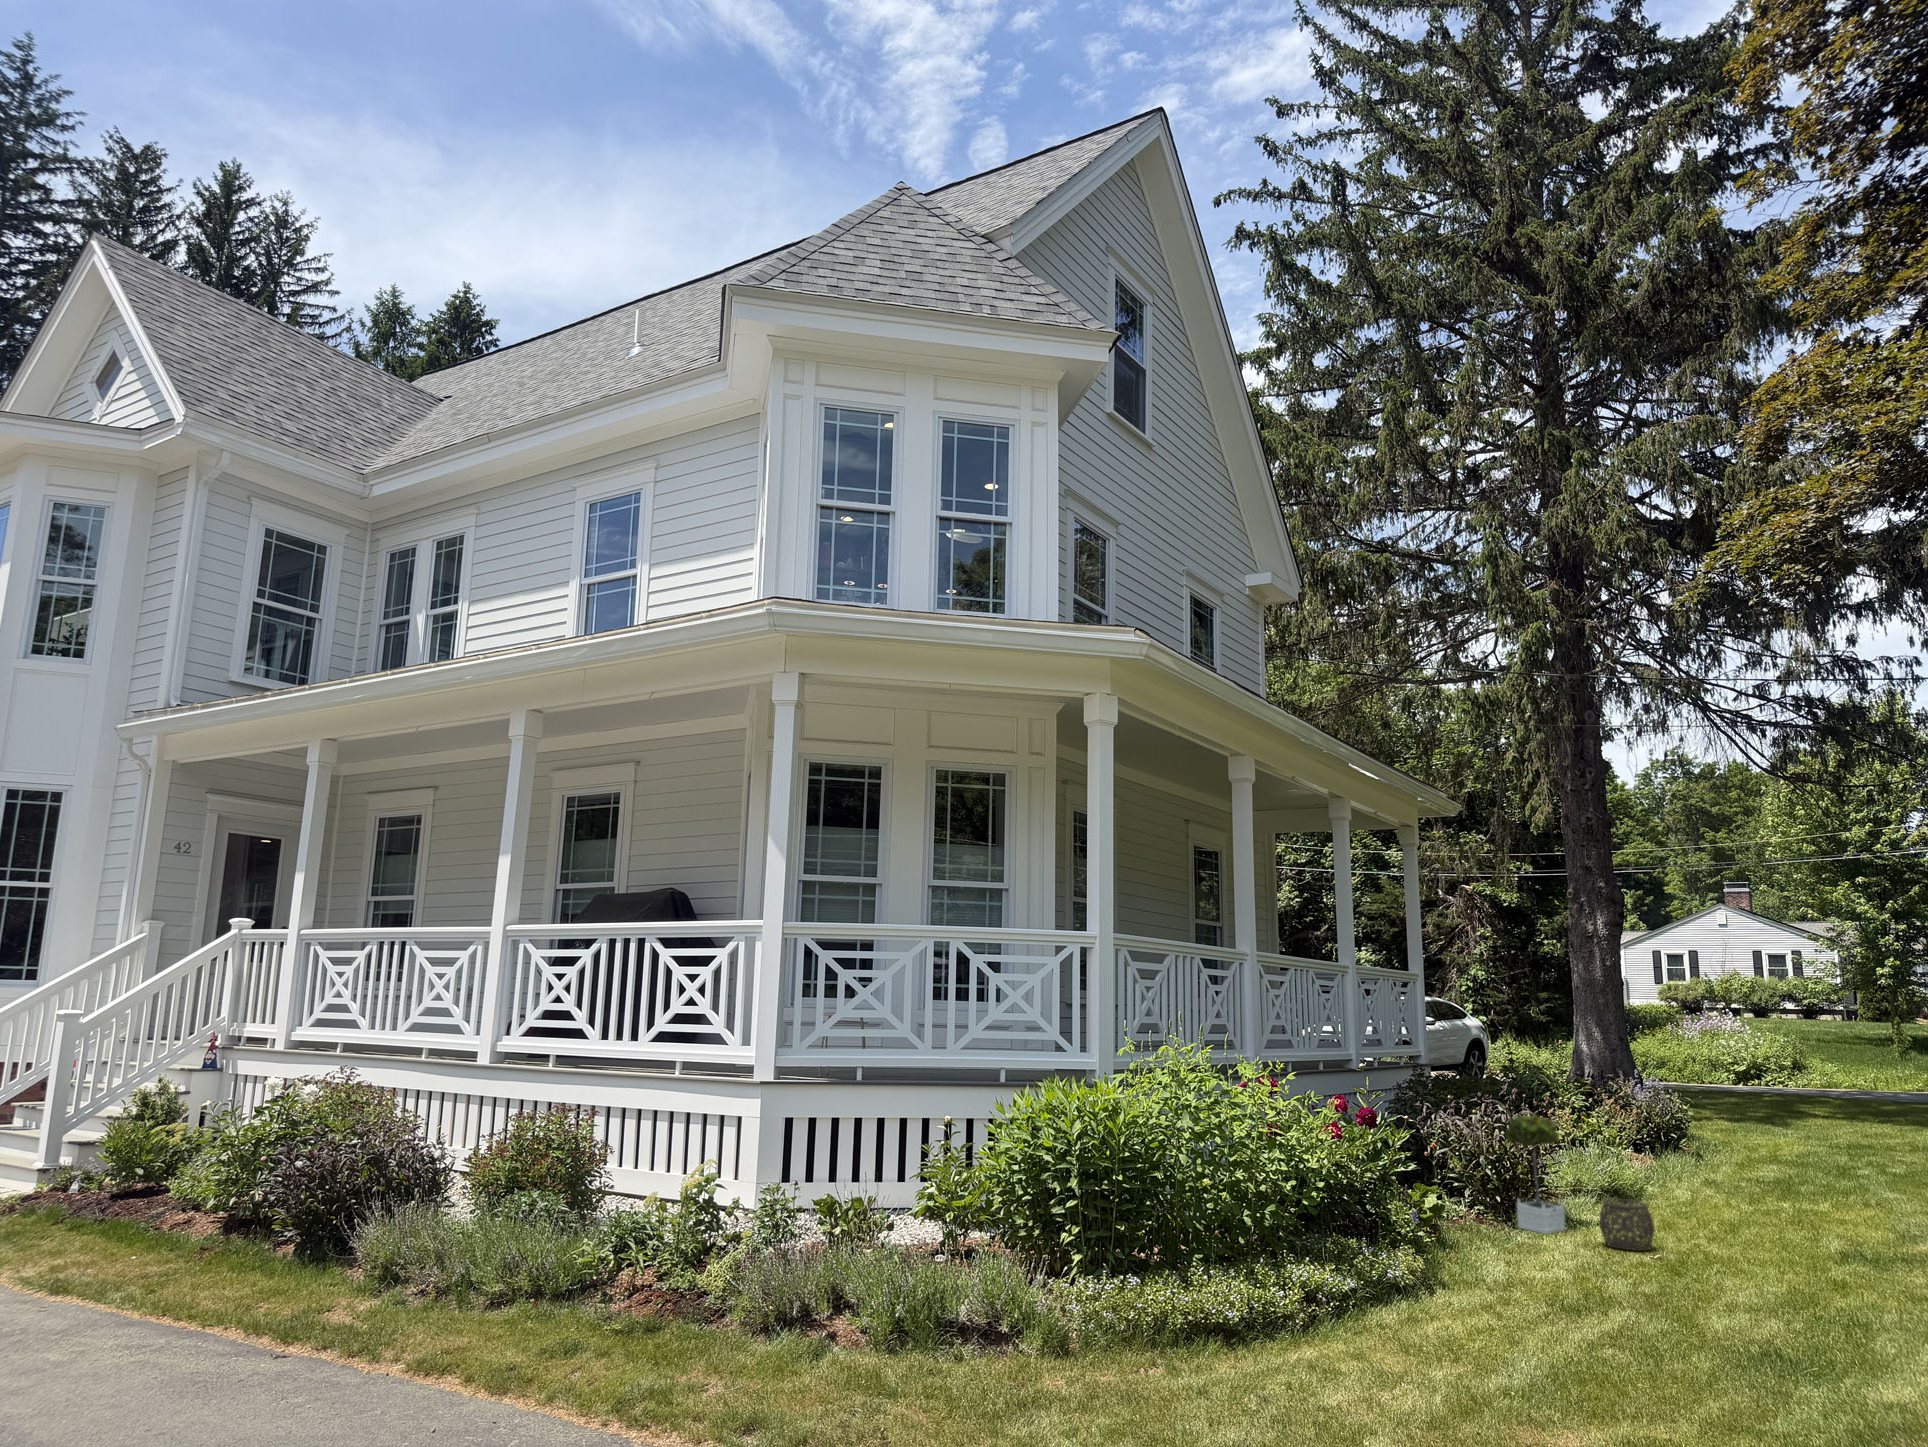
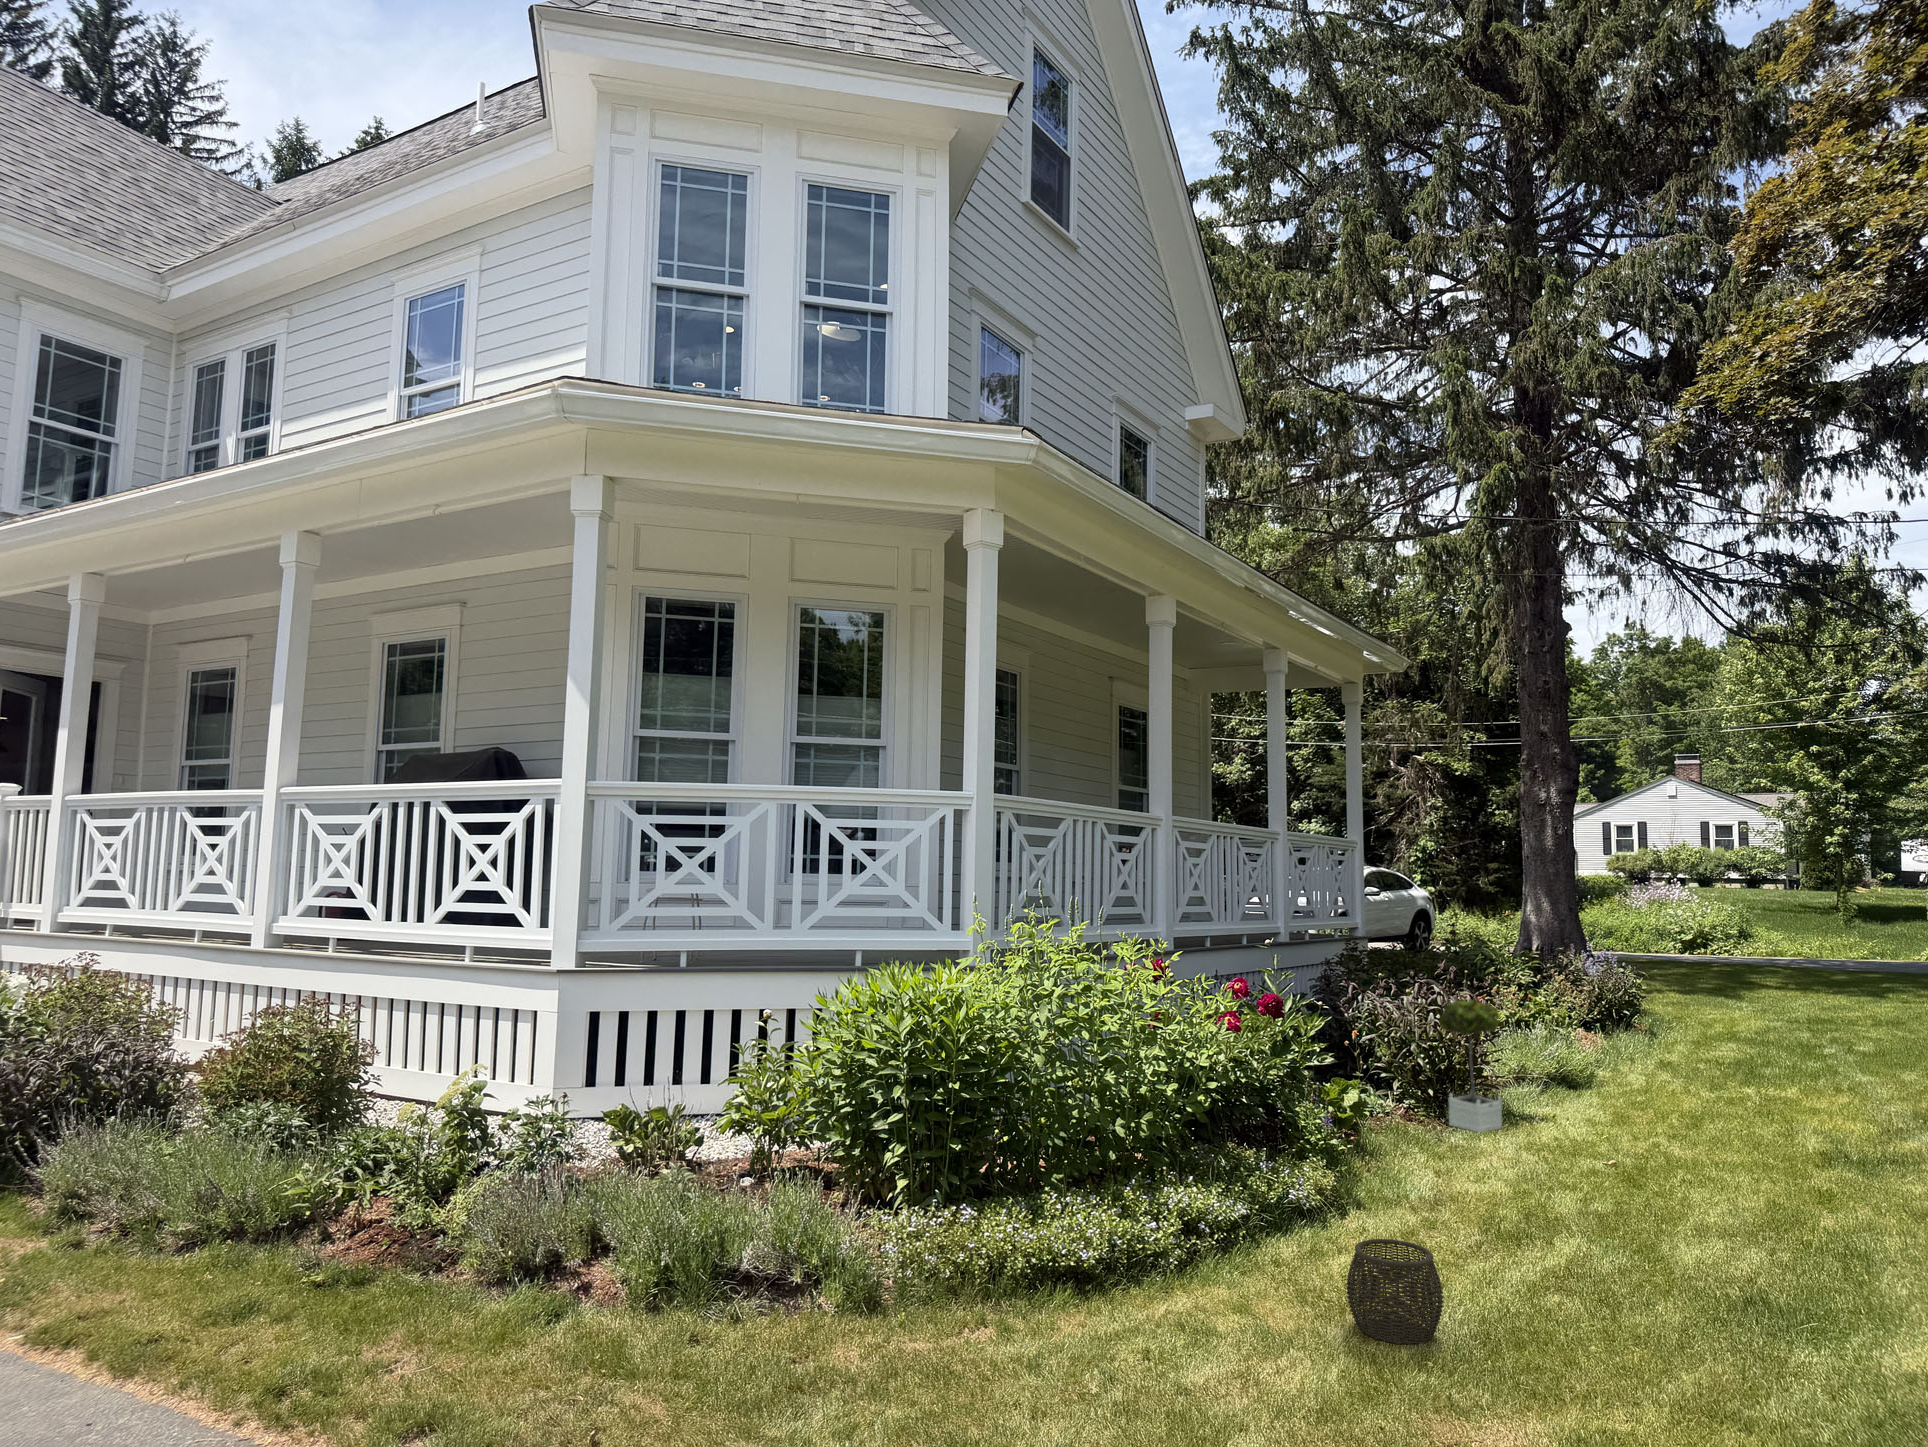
woven basket: present [1599,1199,1654,1251] -> present [1346,1239,1444,1345]

